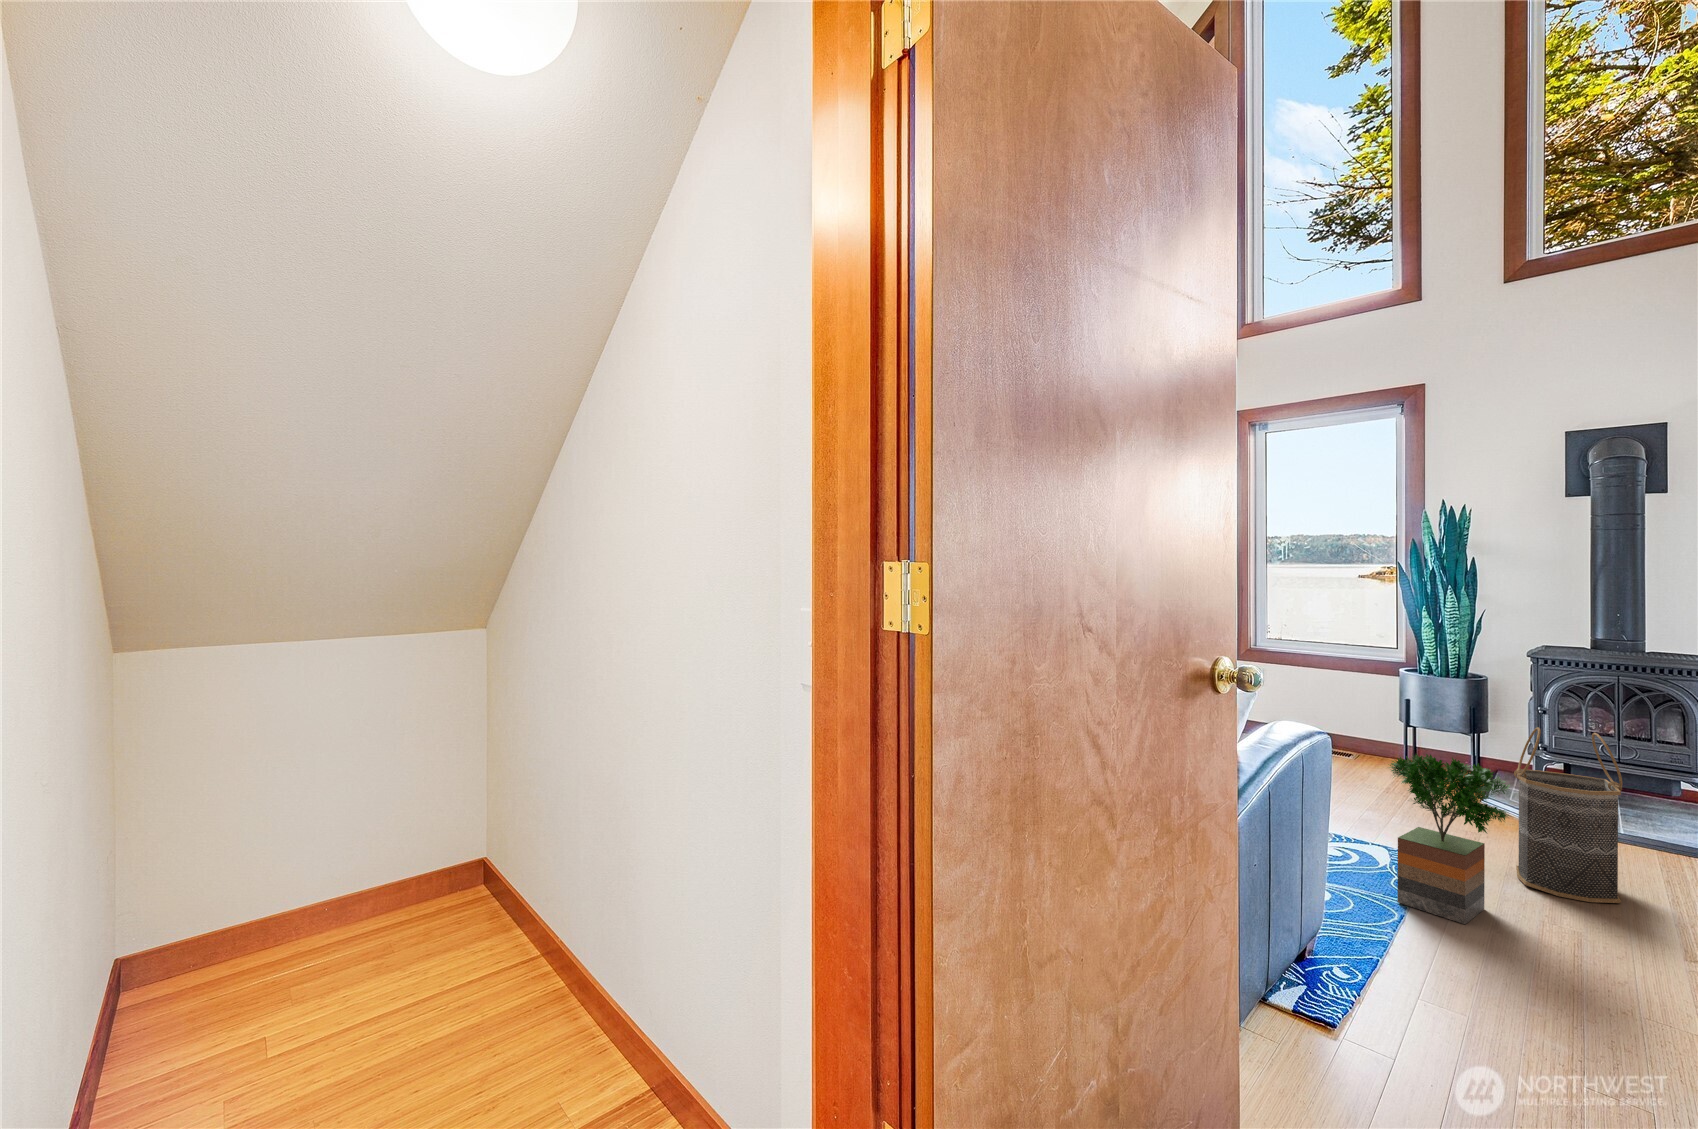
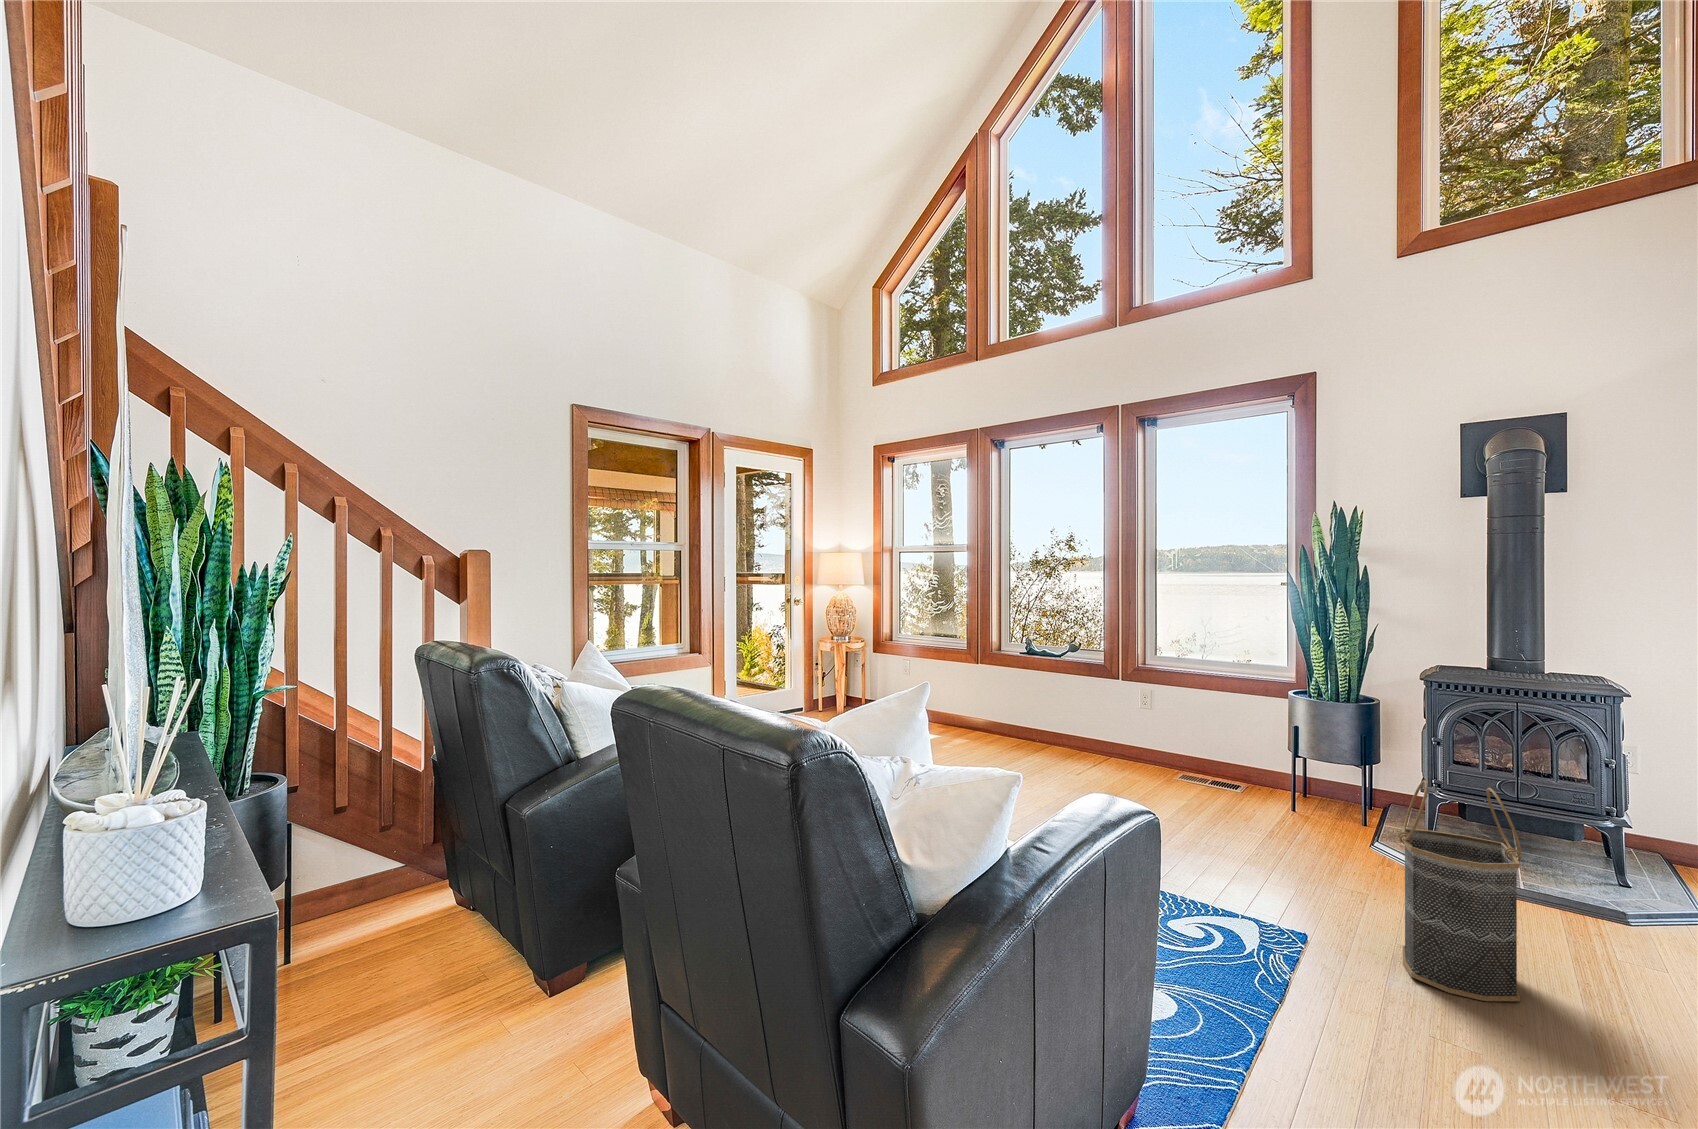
potted tree: present [1389,754,1510,924] -> none [1247,820,1392,1048]

